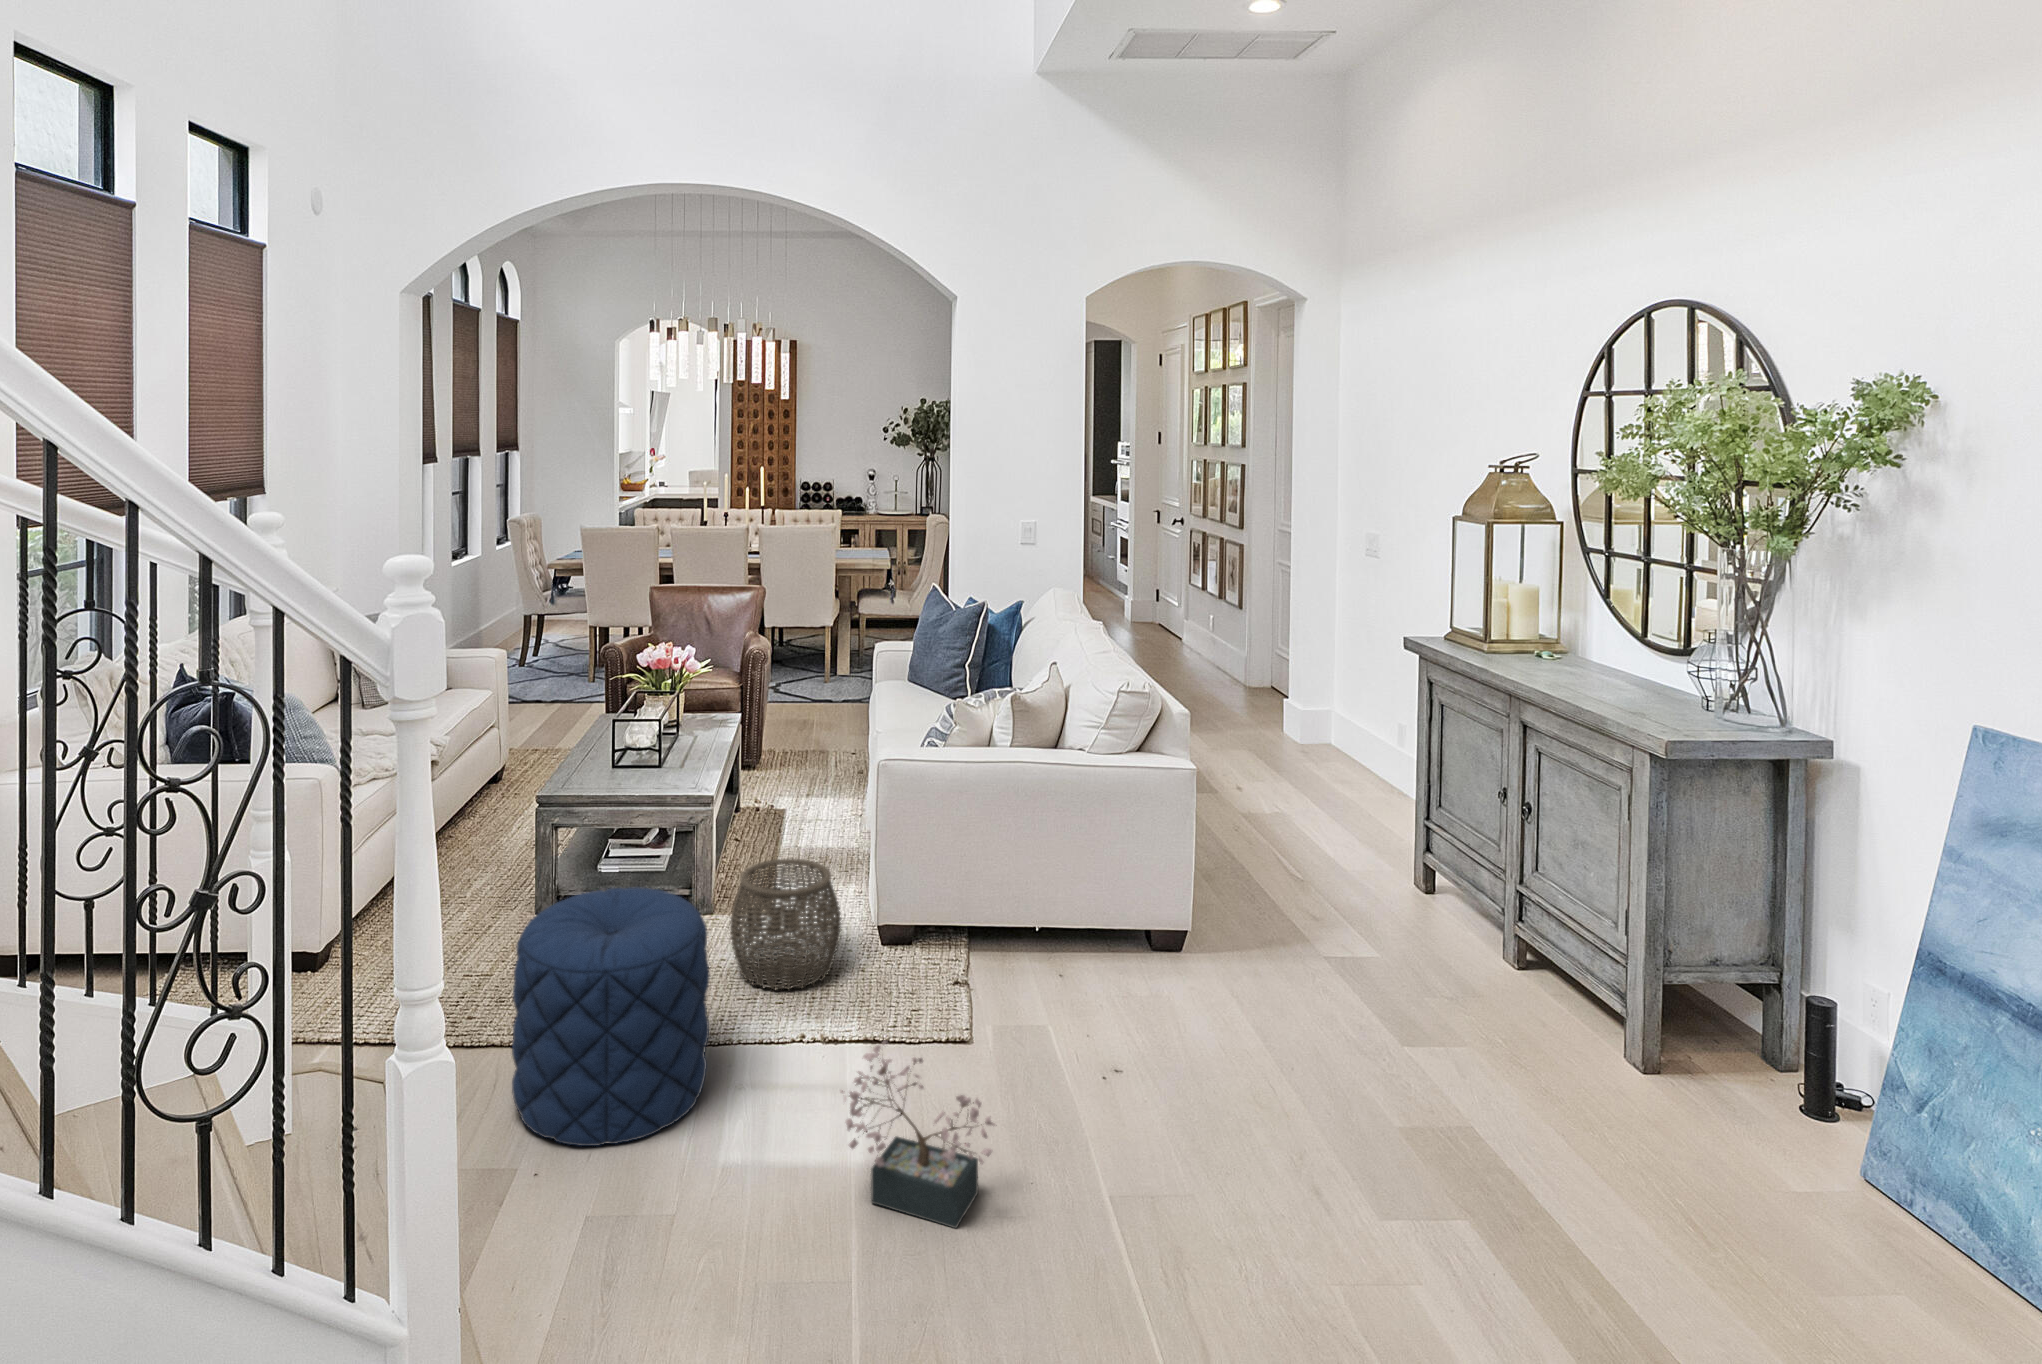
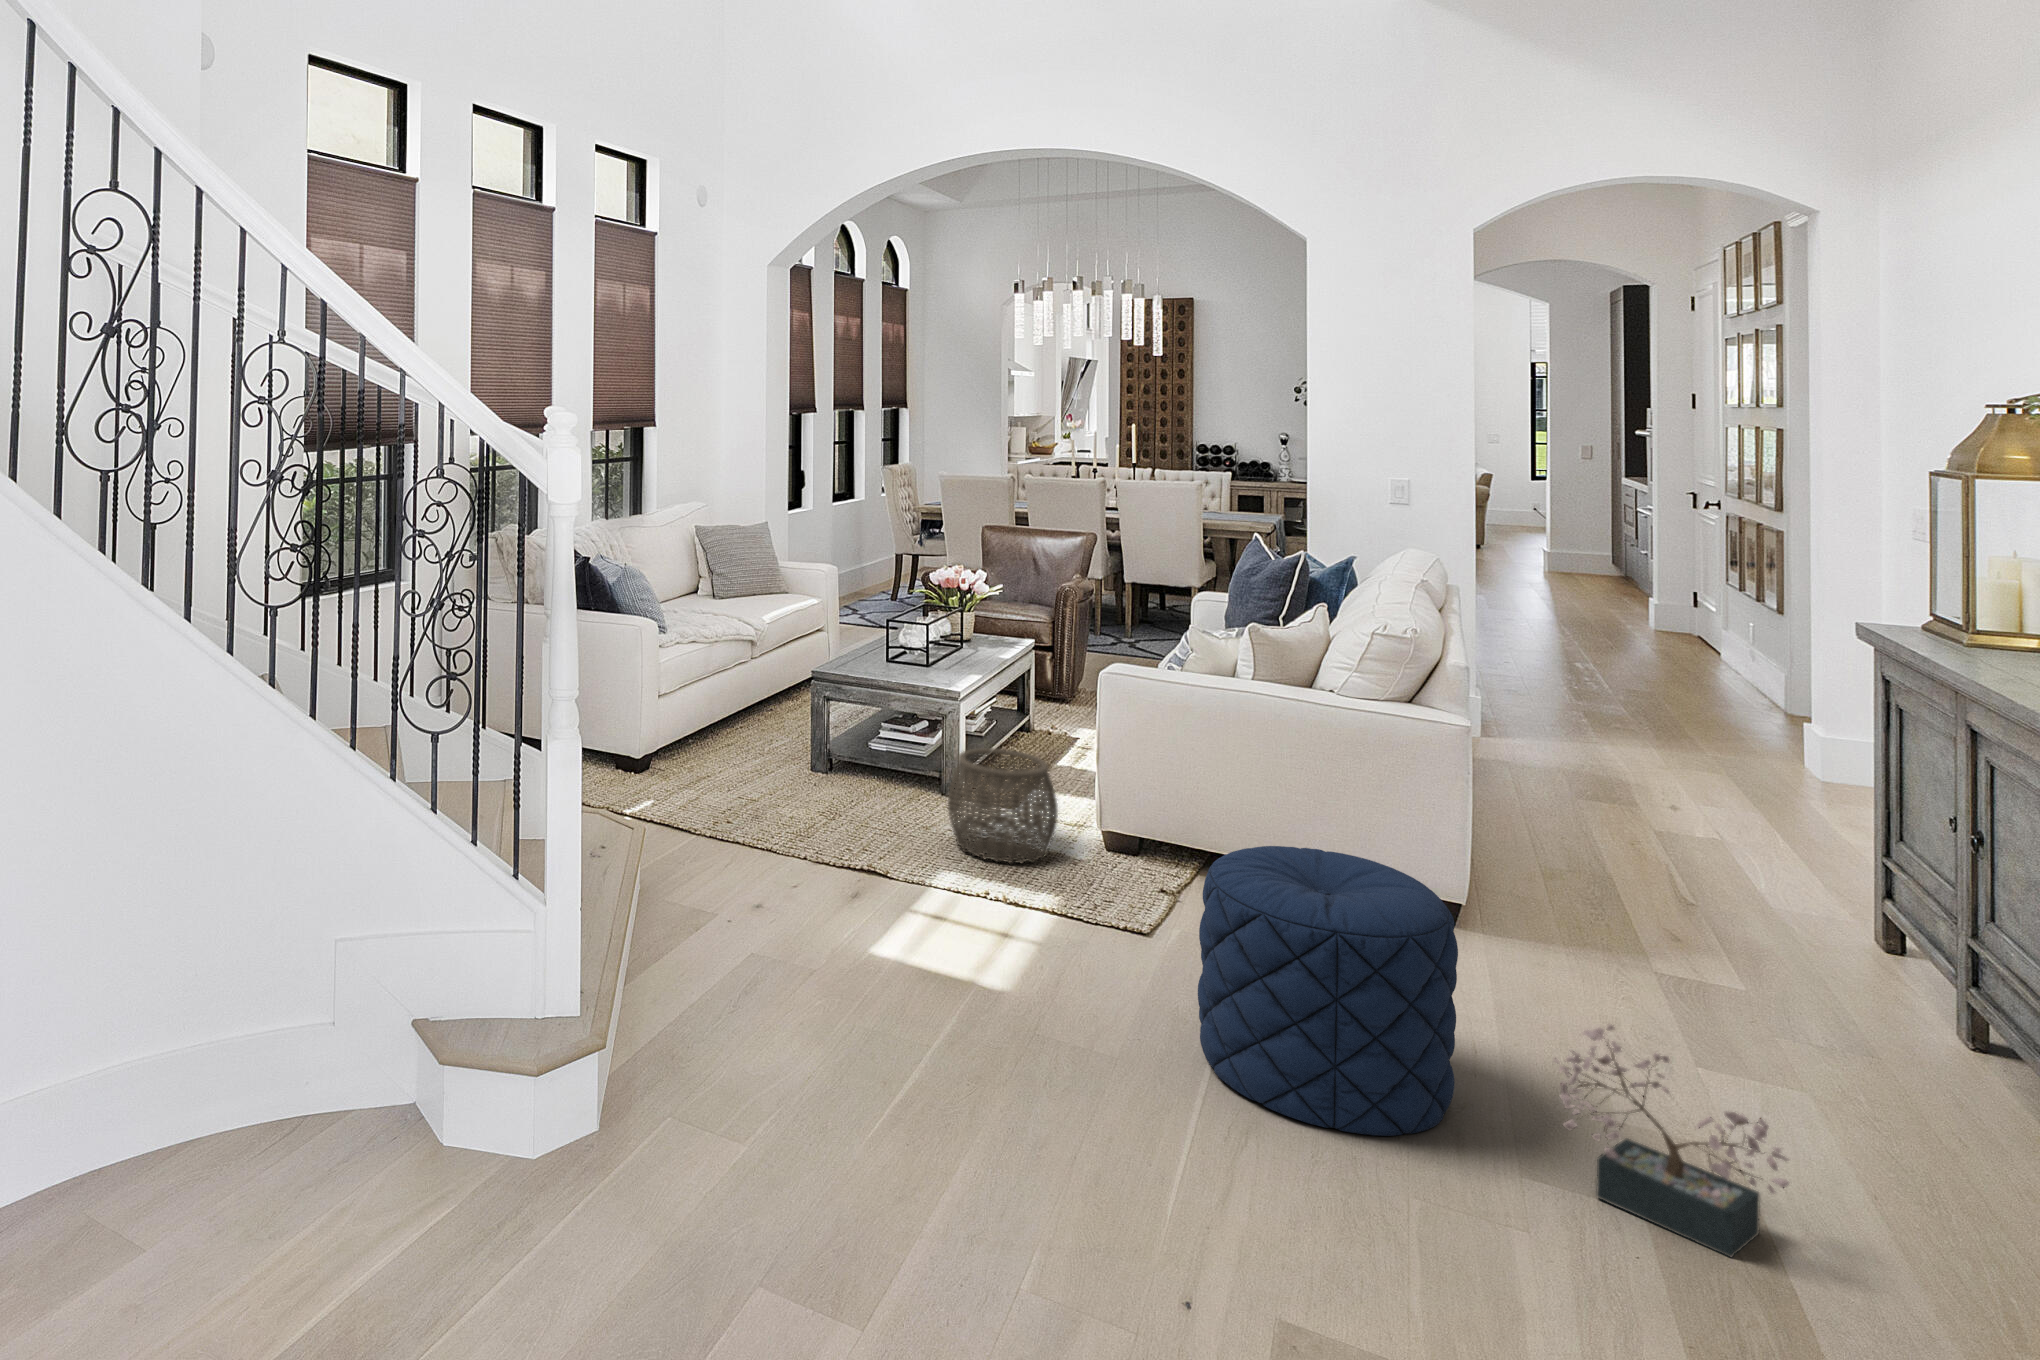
pouf: present [512,887,710,1146] -> present [1198,846,1458,1136]
decorative plant: present [841,1040,995,1228] -> present [1554,1025,1789,1257]

